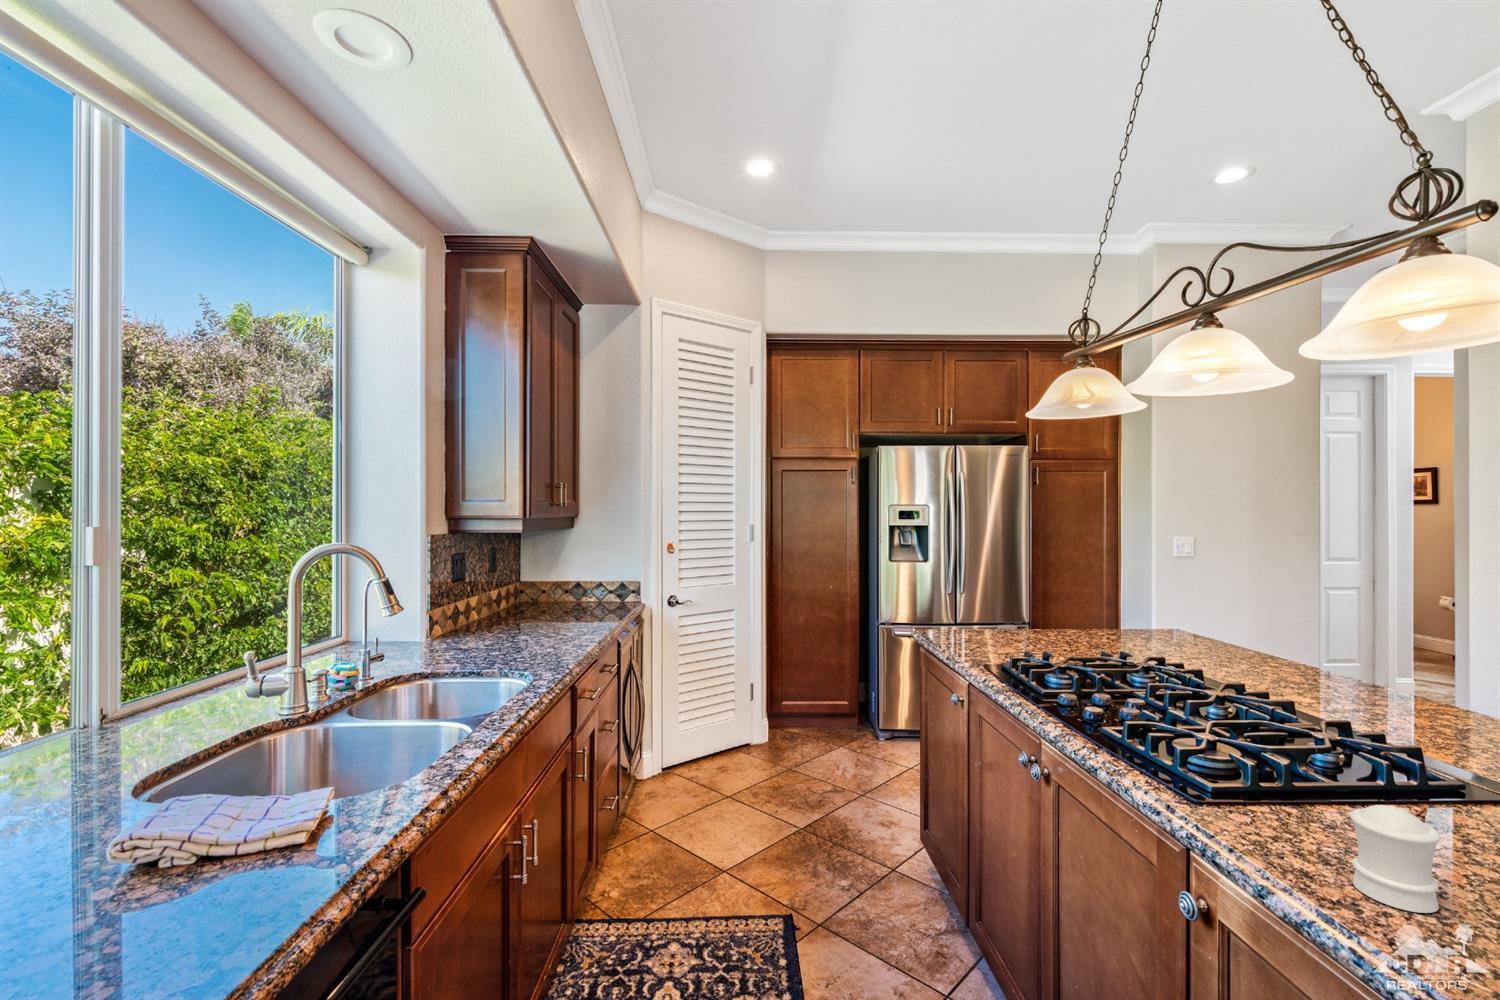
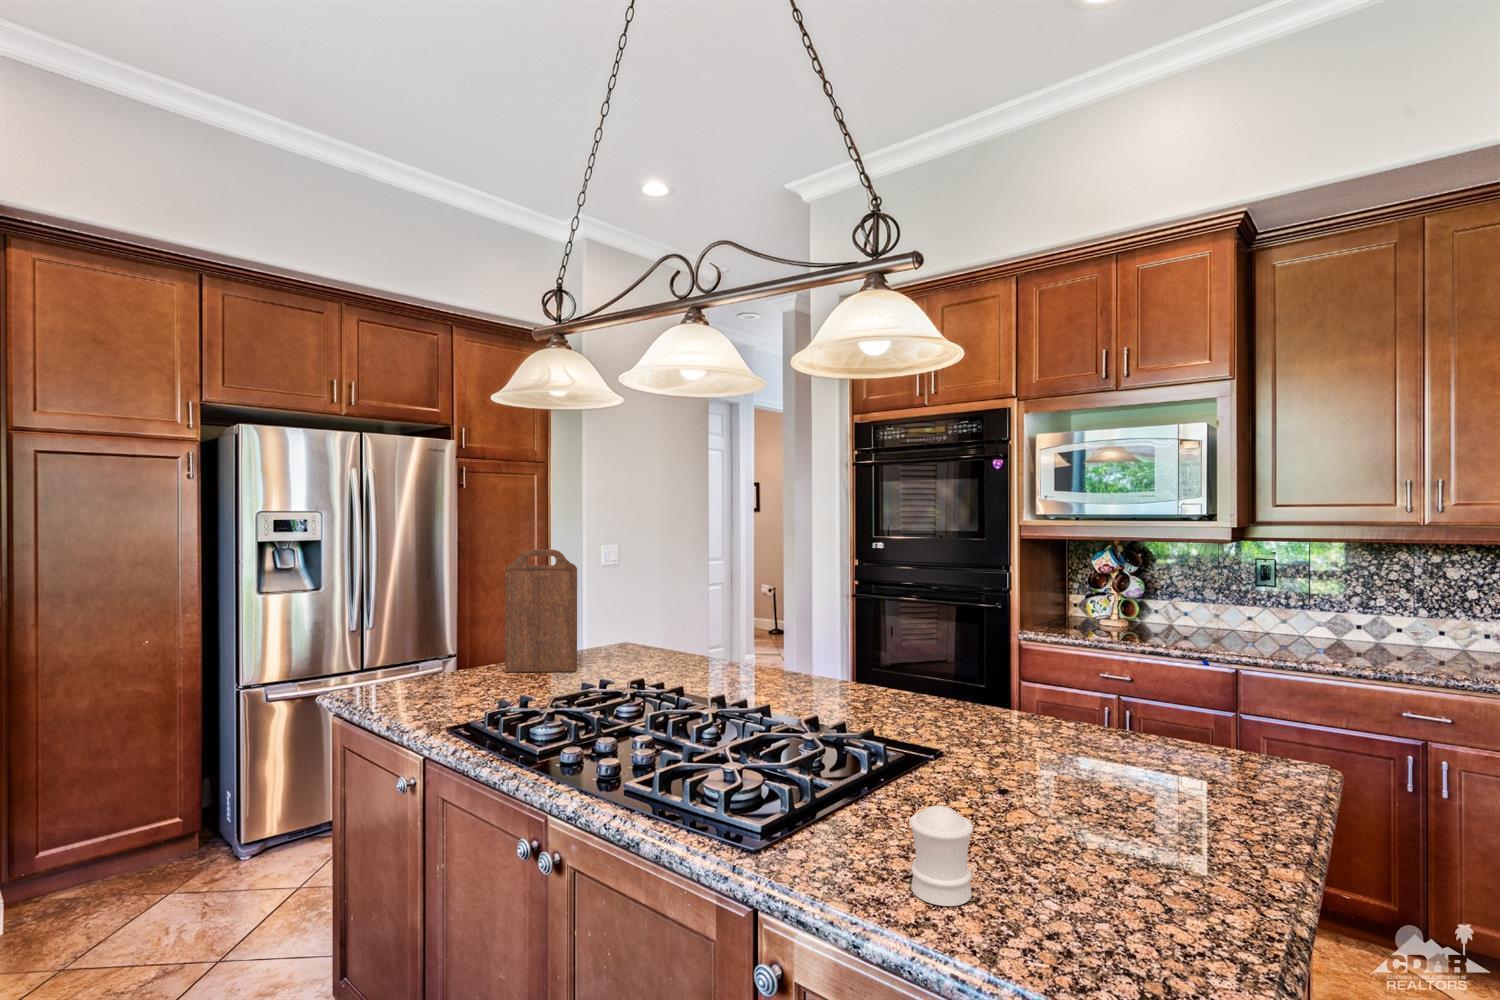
cutting board: none [1048,537,1112,645] -> present [505,550,577,672]

